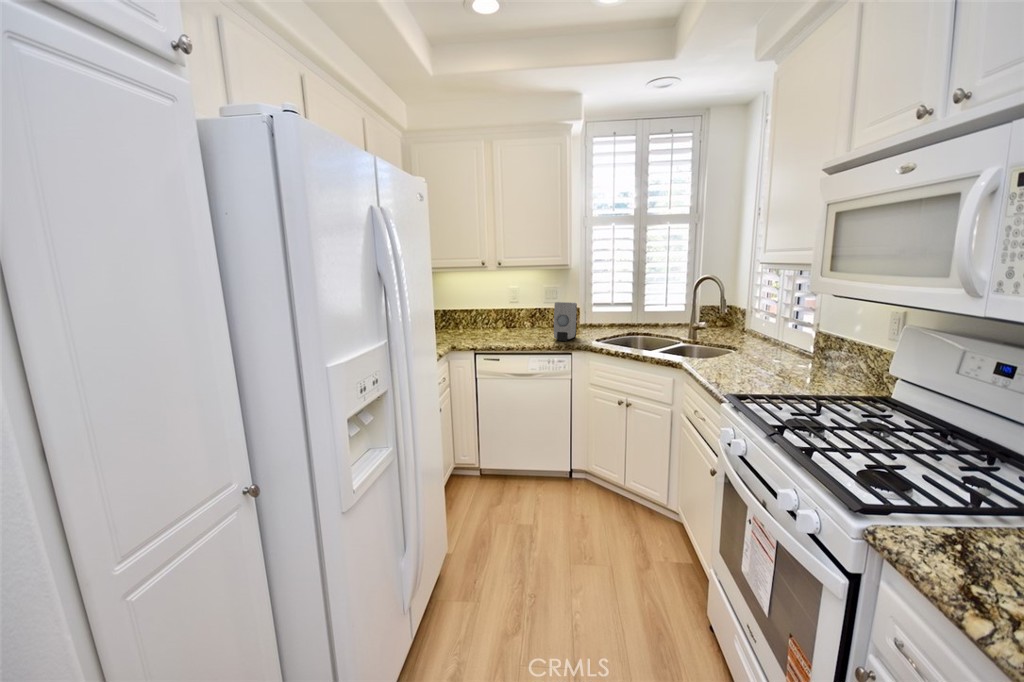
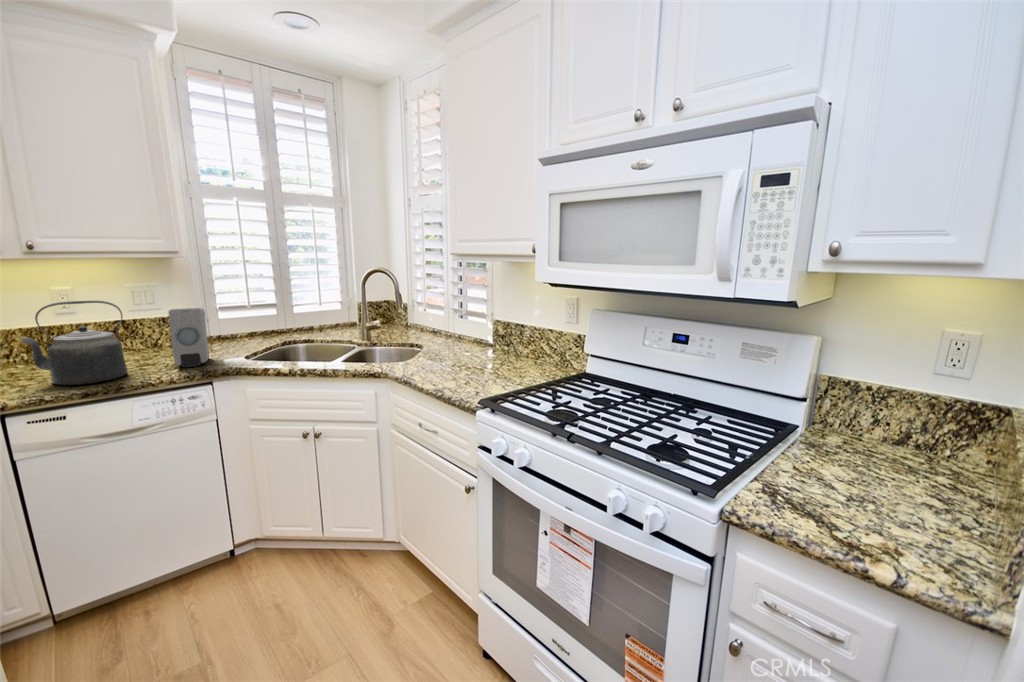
kettle: none [490,295,532,342] -> present [22,301,127,385]

